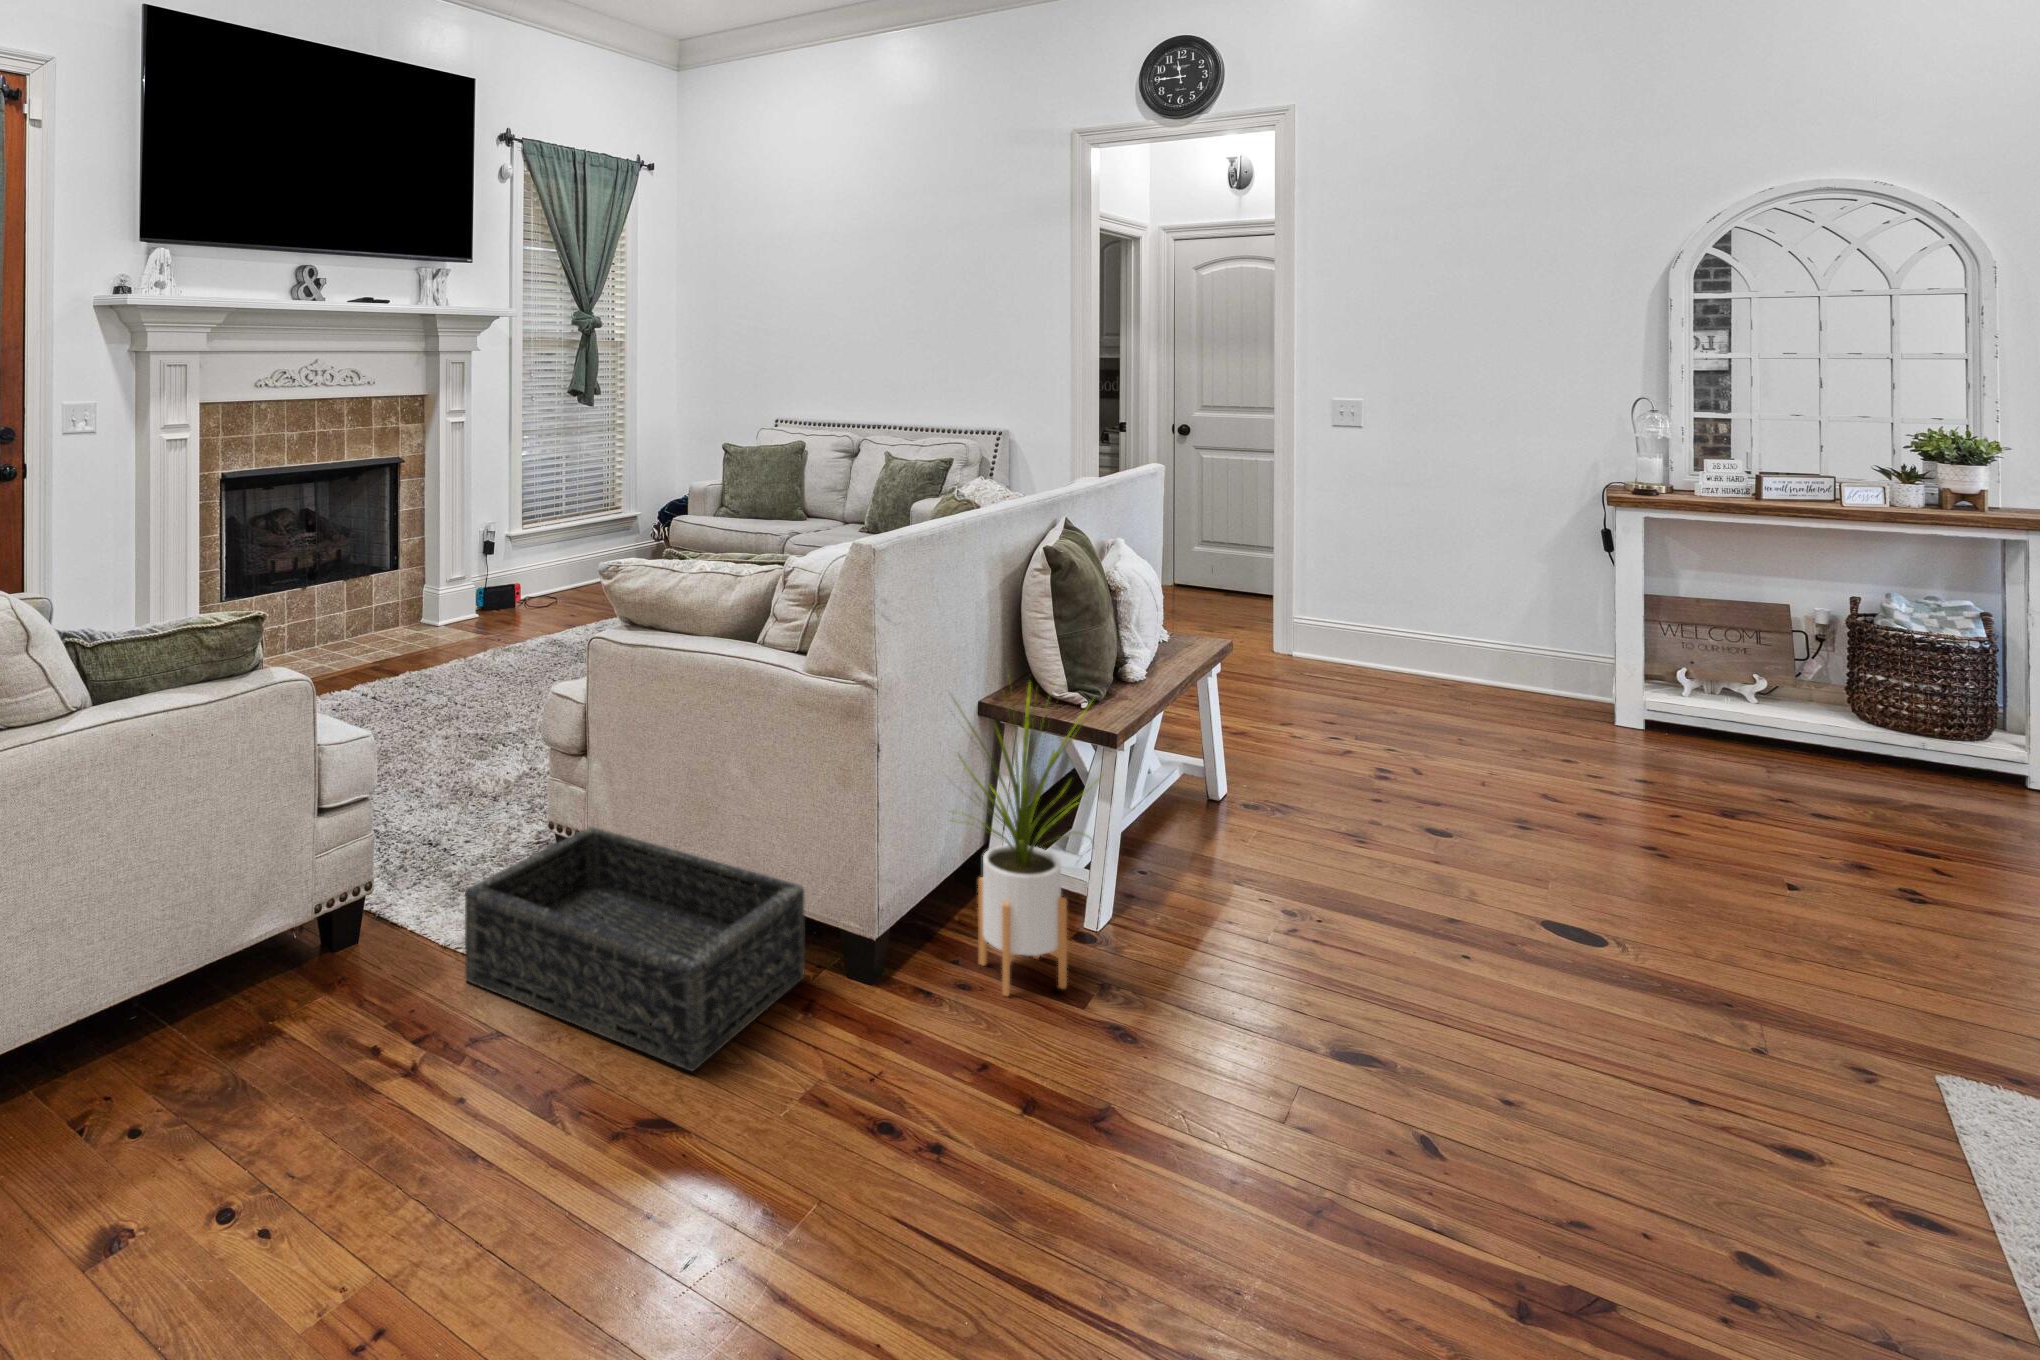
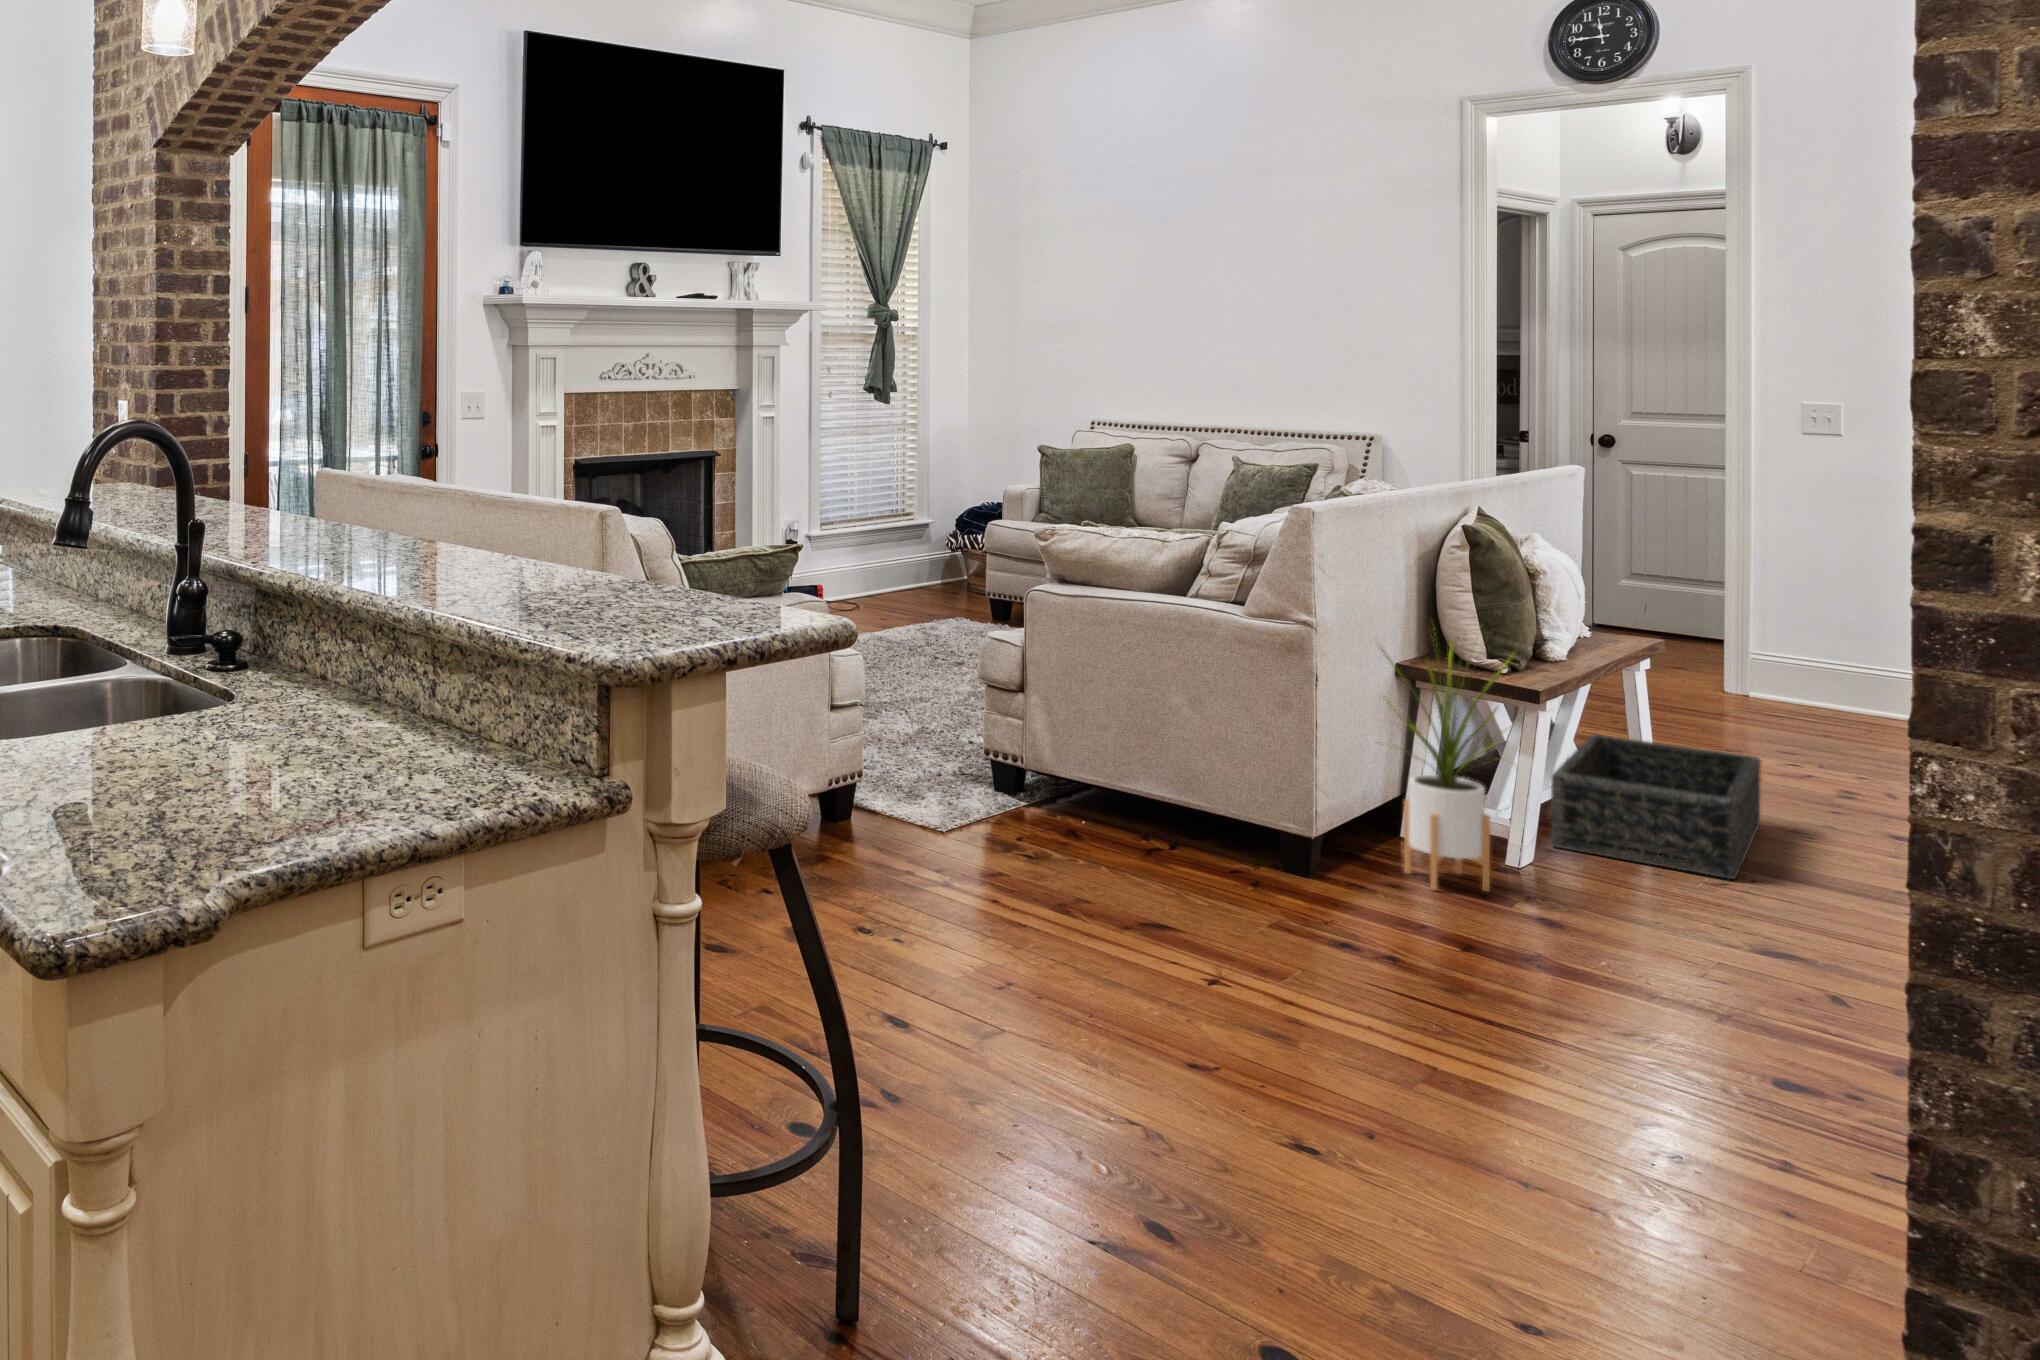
basket: present [465,827,805,1071] -> present [1551,734,1761,879]

